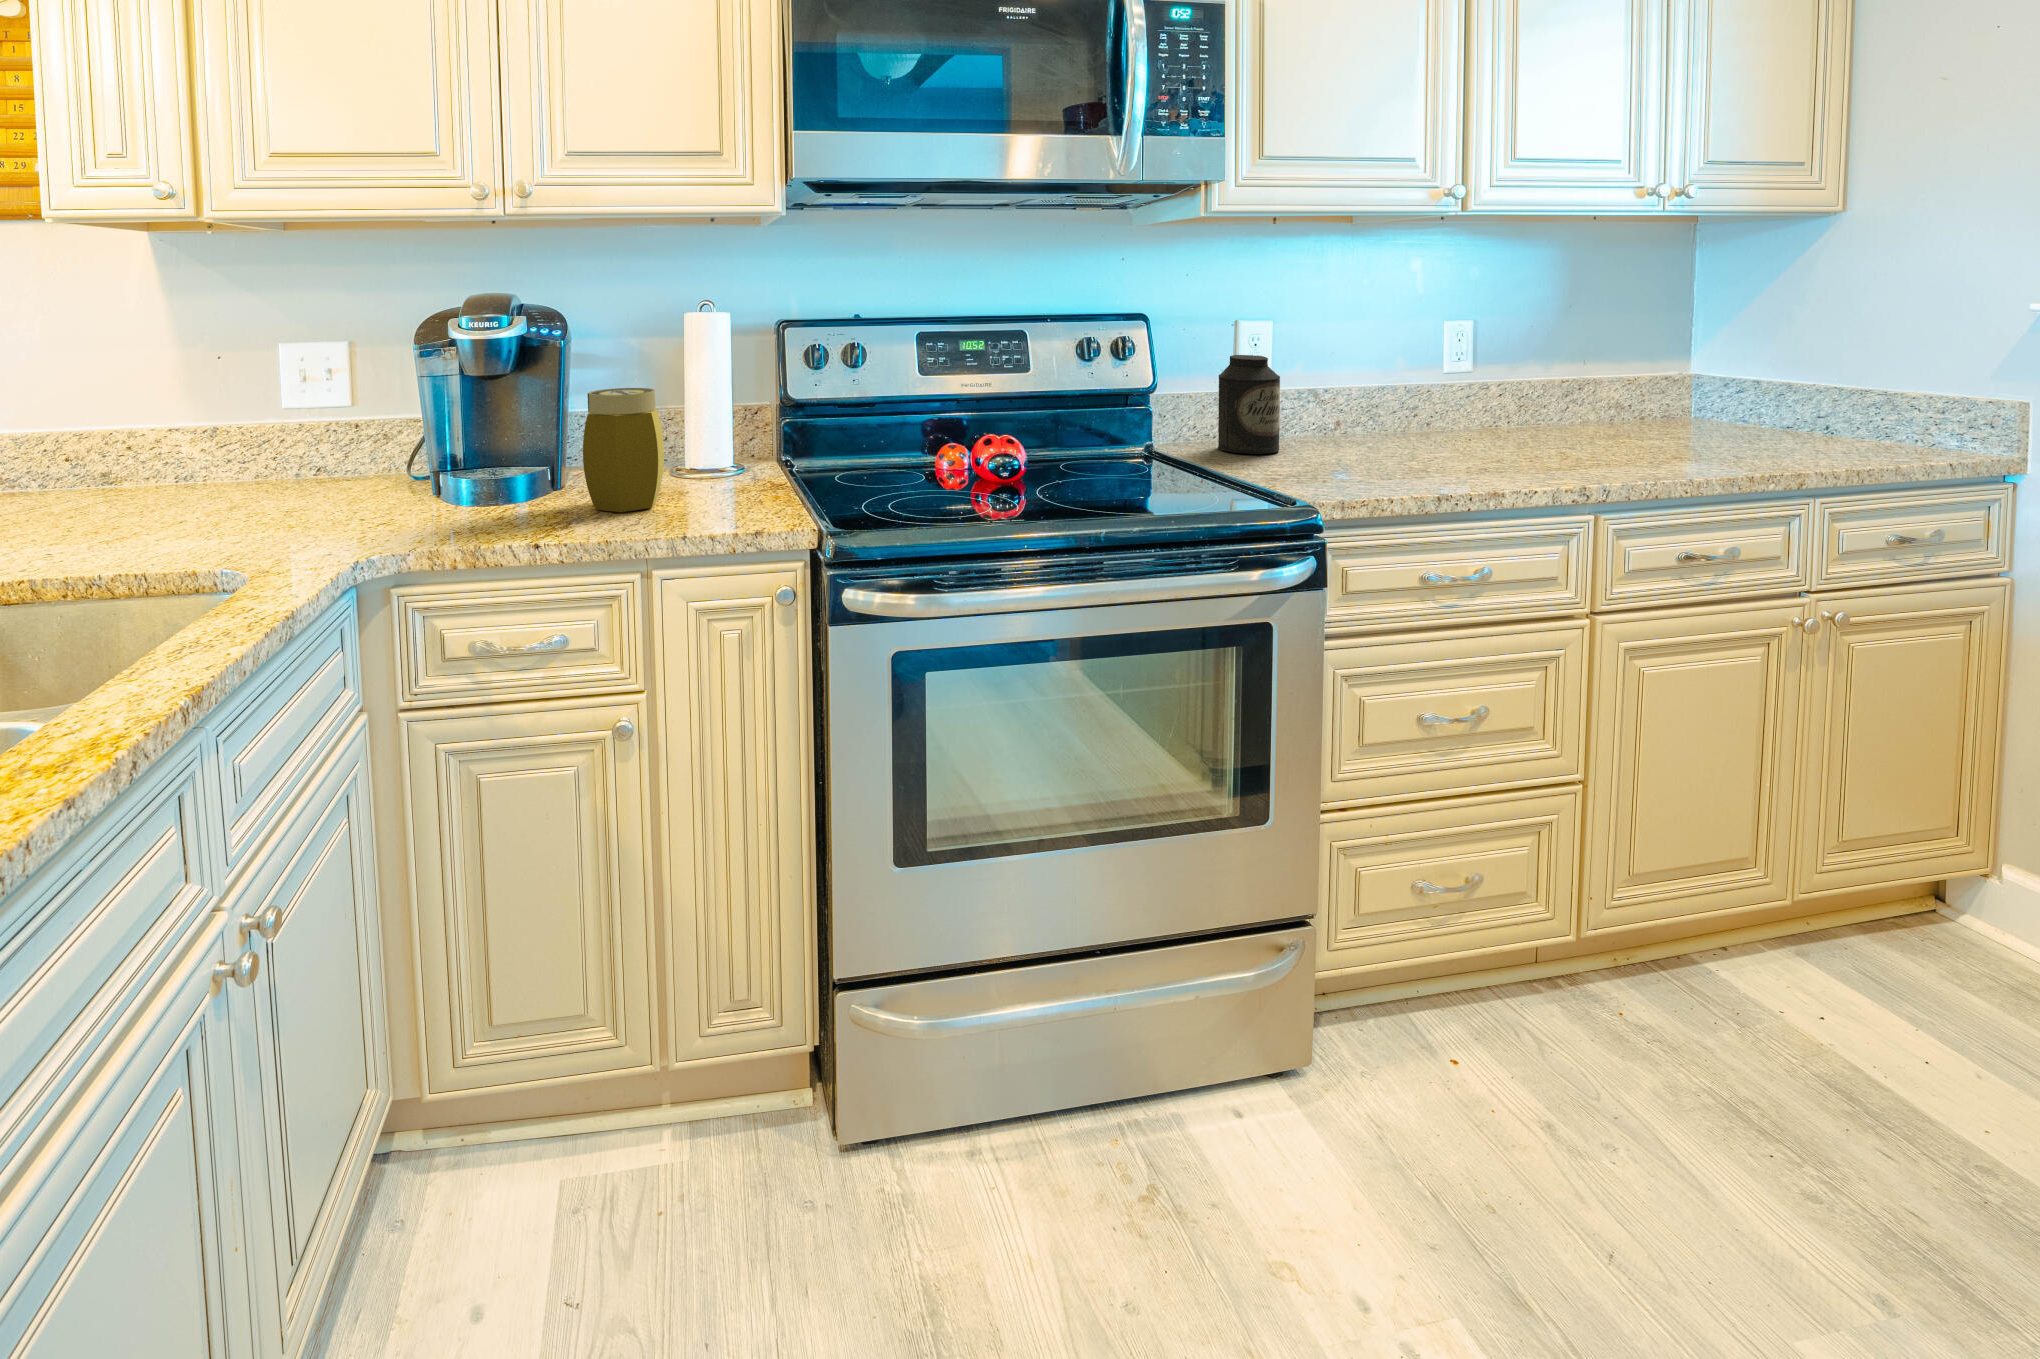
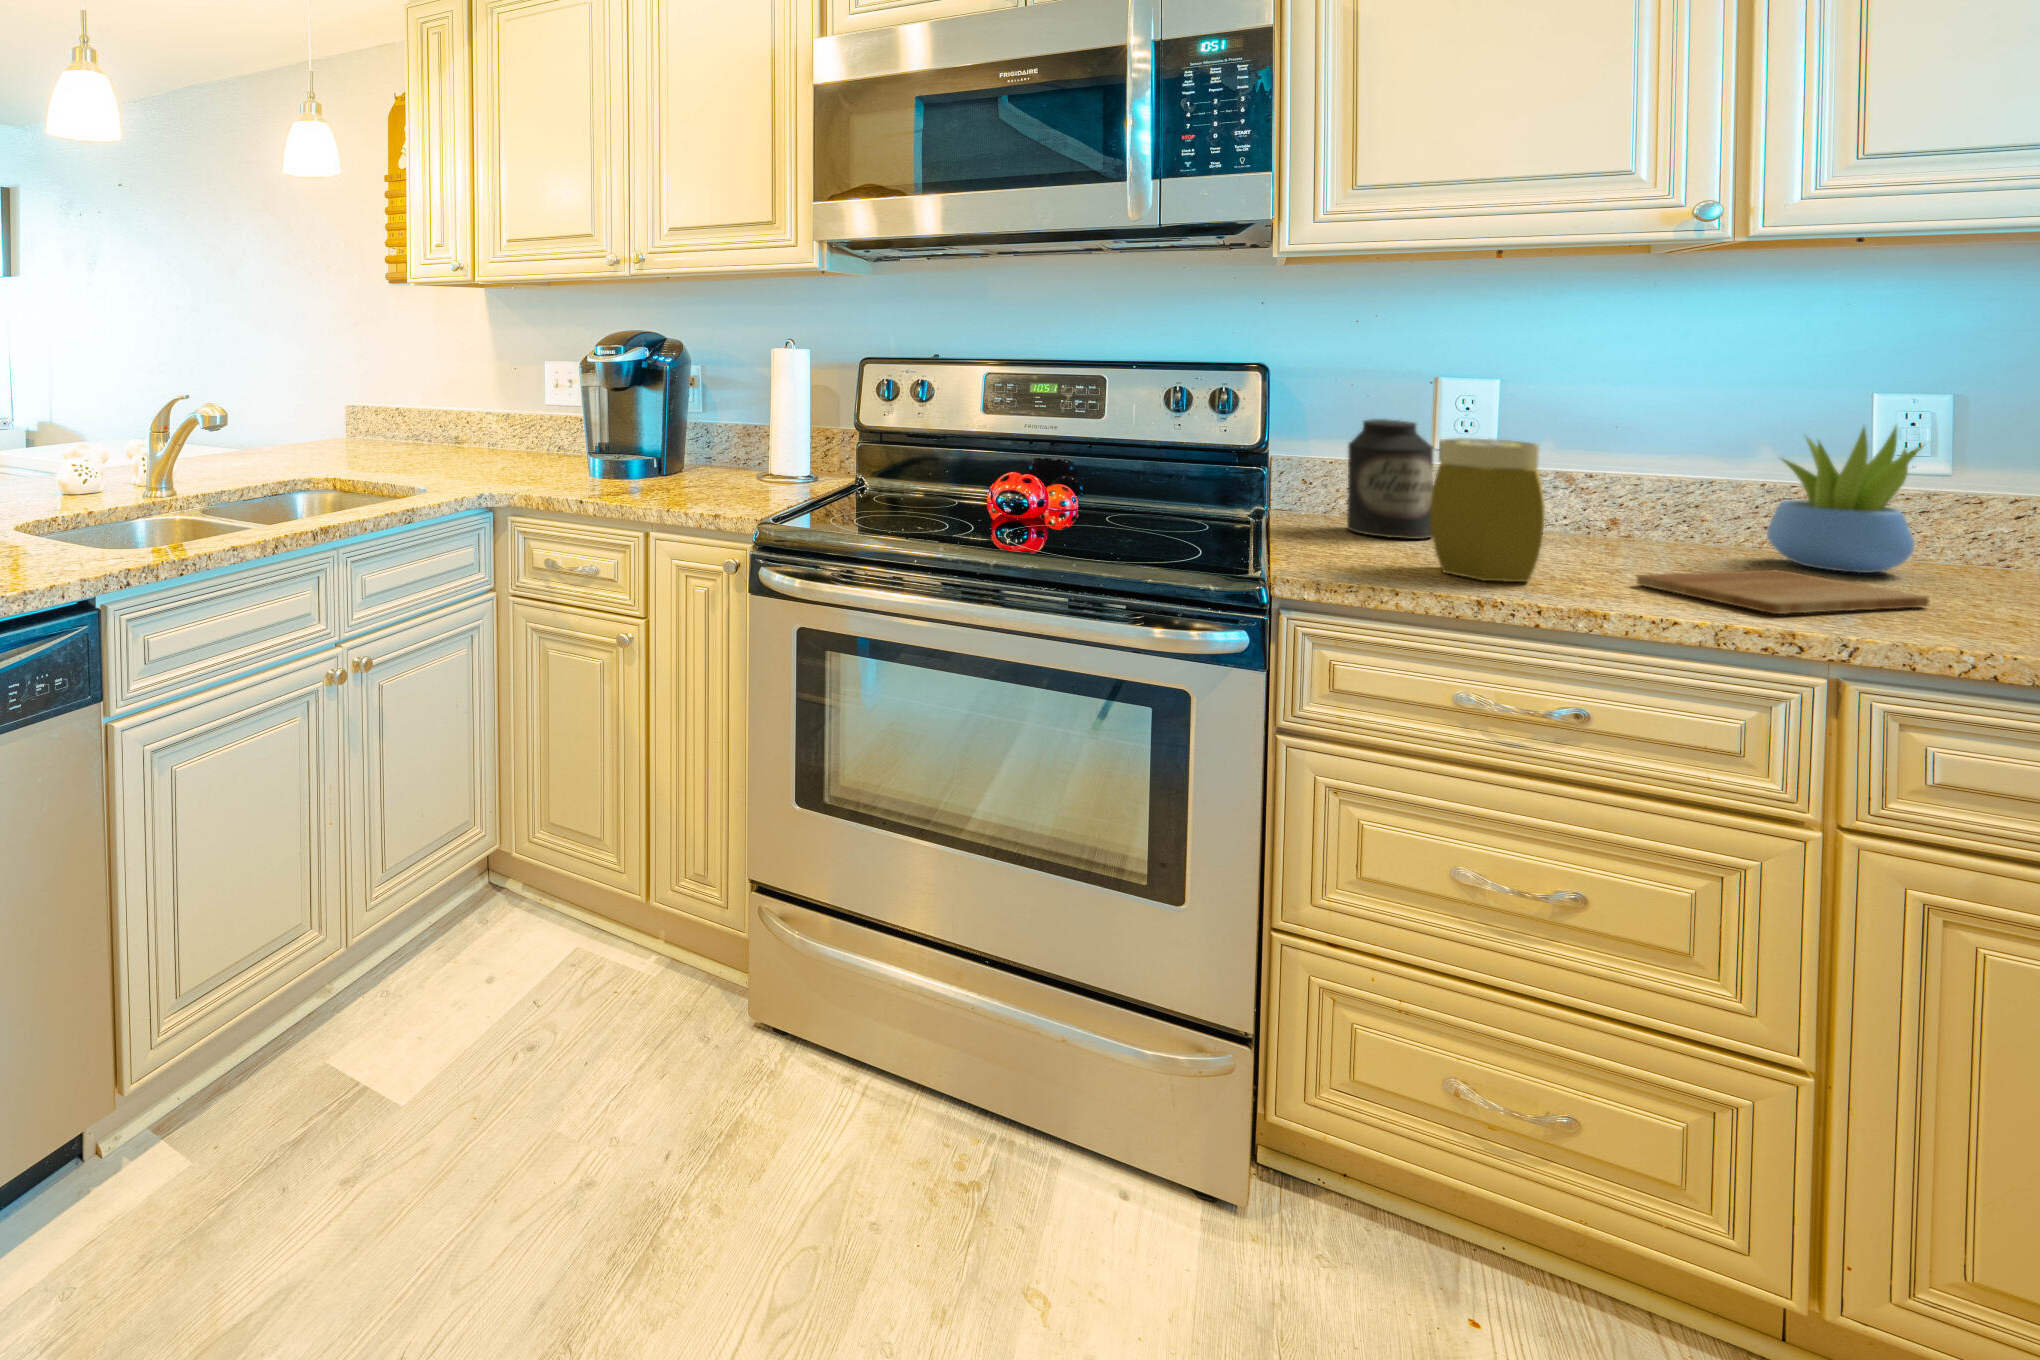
succulent plant: none [1430,337,1516,439] -> present [1767,425,1922,573]
jar: present [583,388,664,512] -> present [1430,438,1545,582]
cutting board: none [1452,443,1565,476] -> present [1637,570,1929,614]

